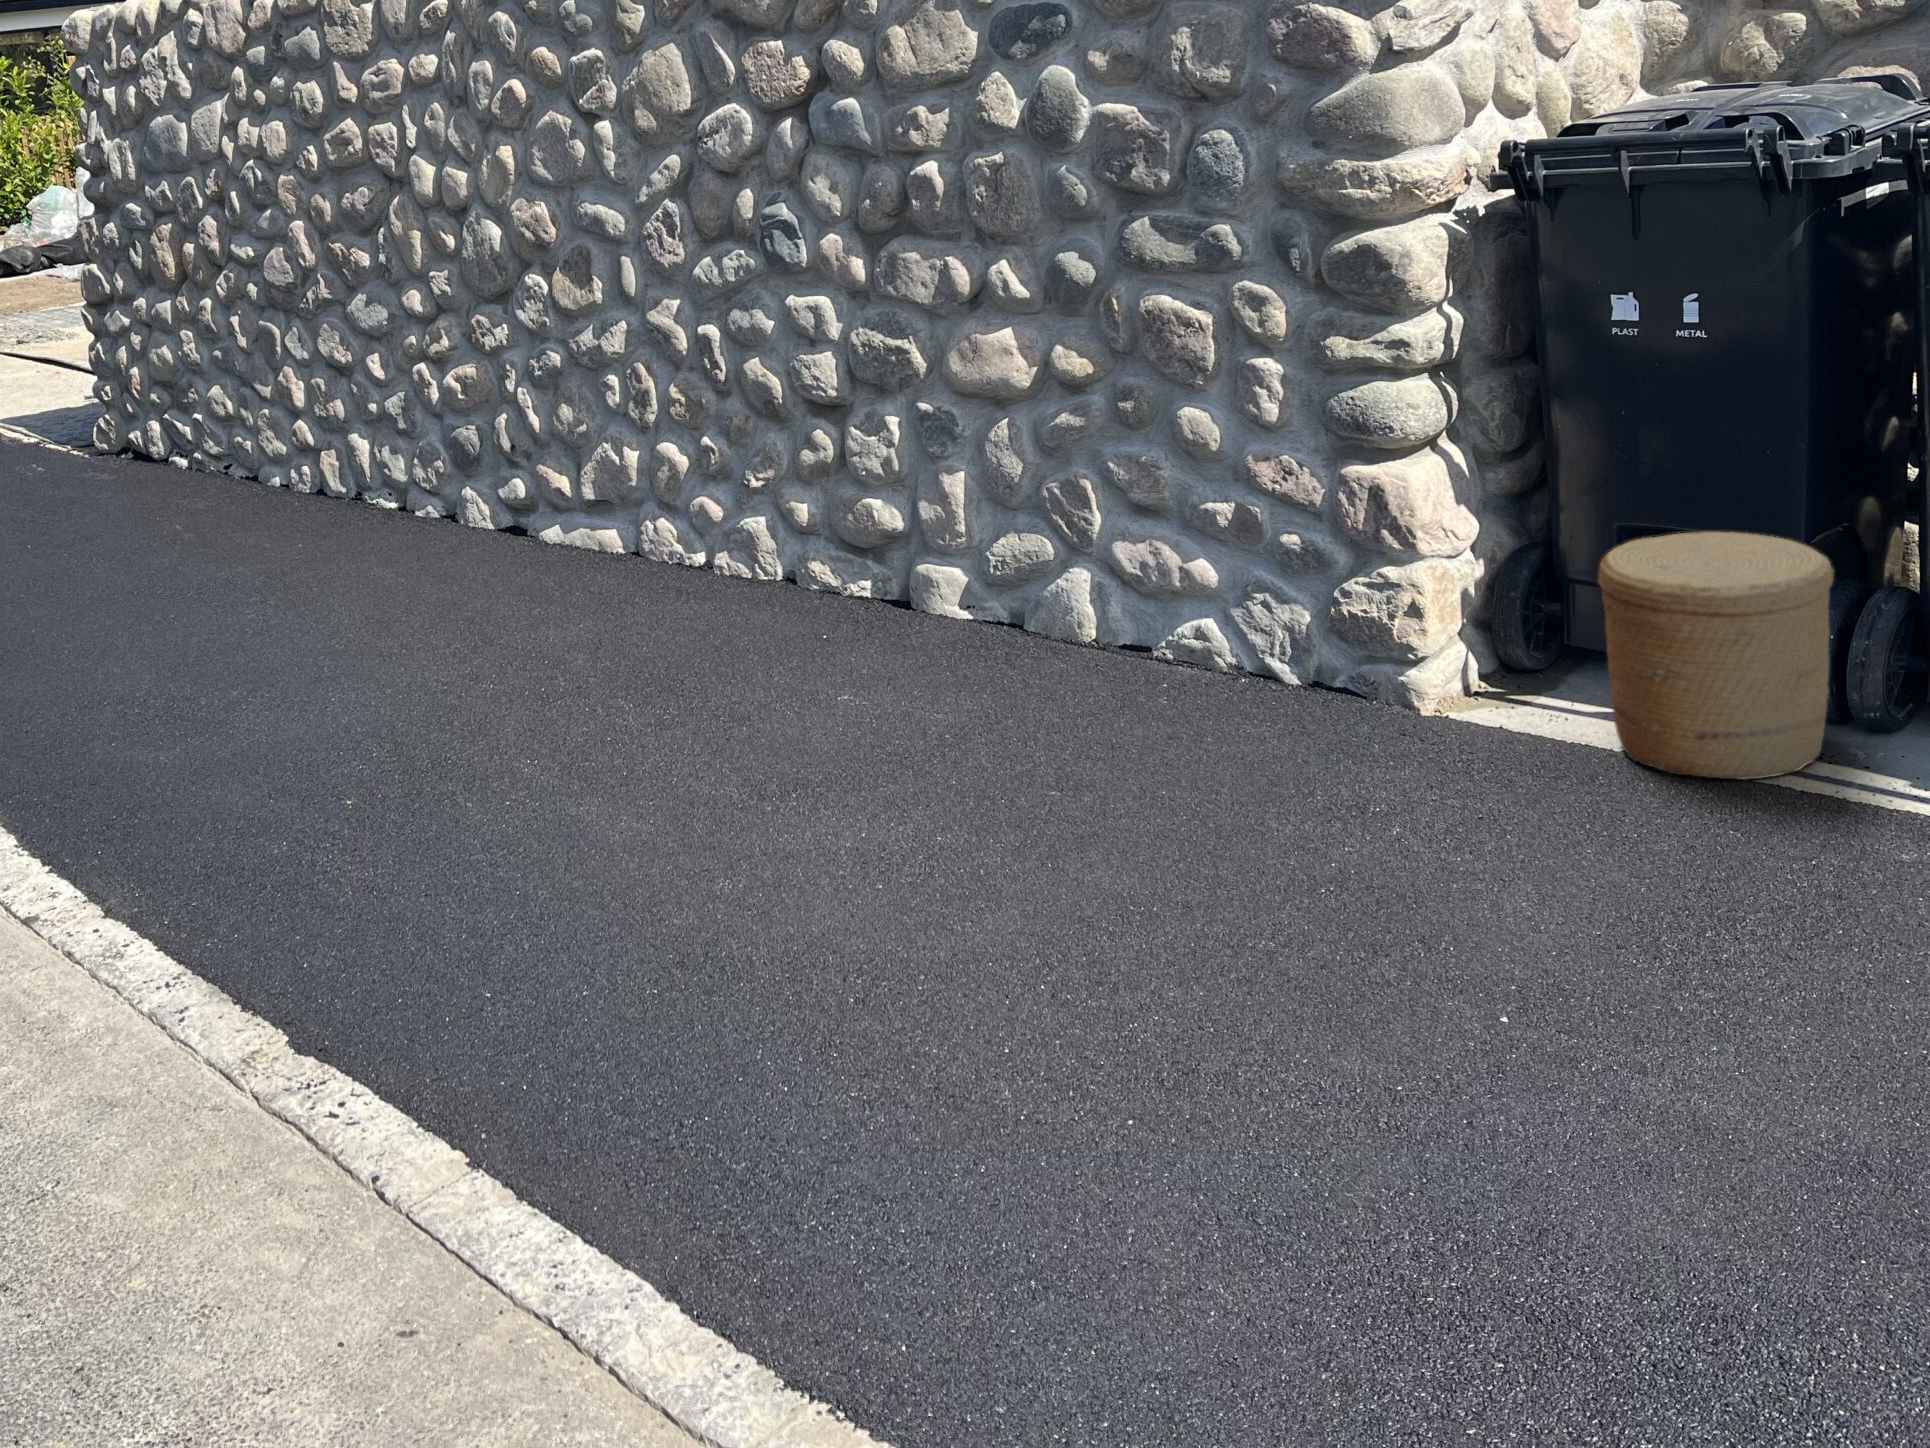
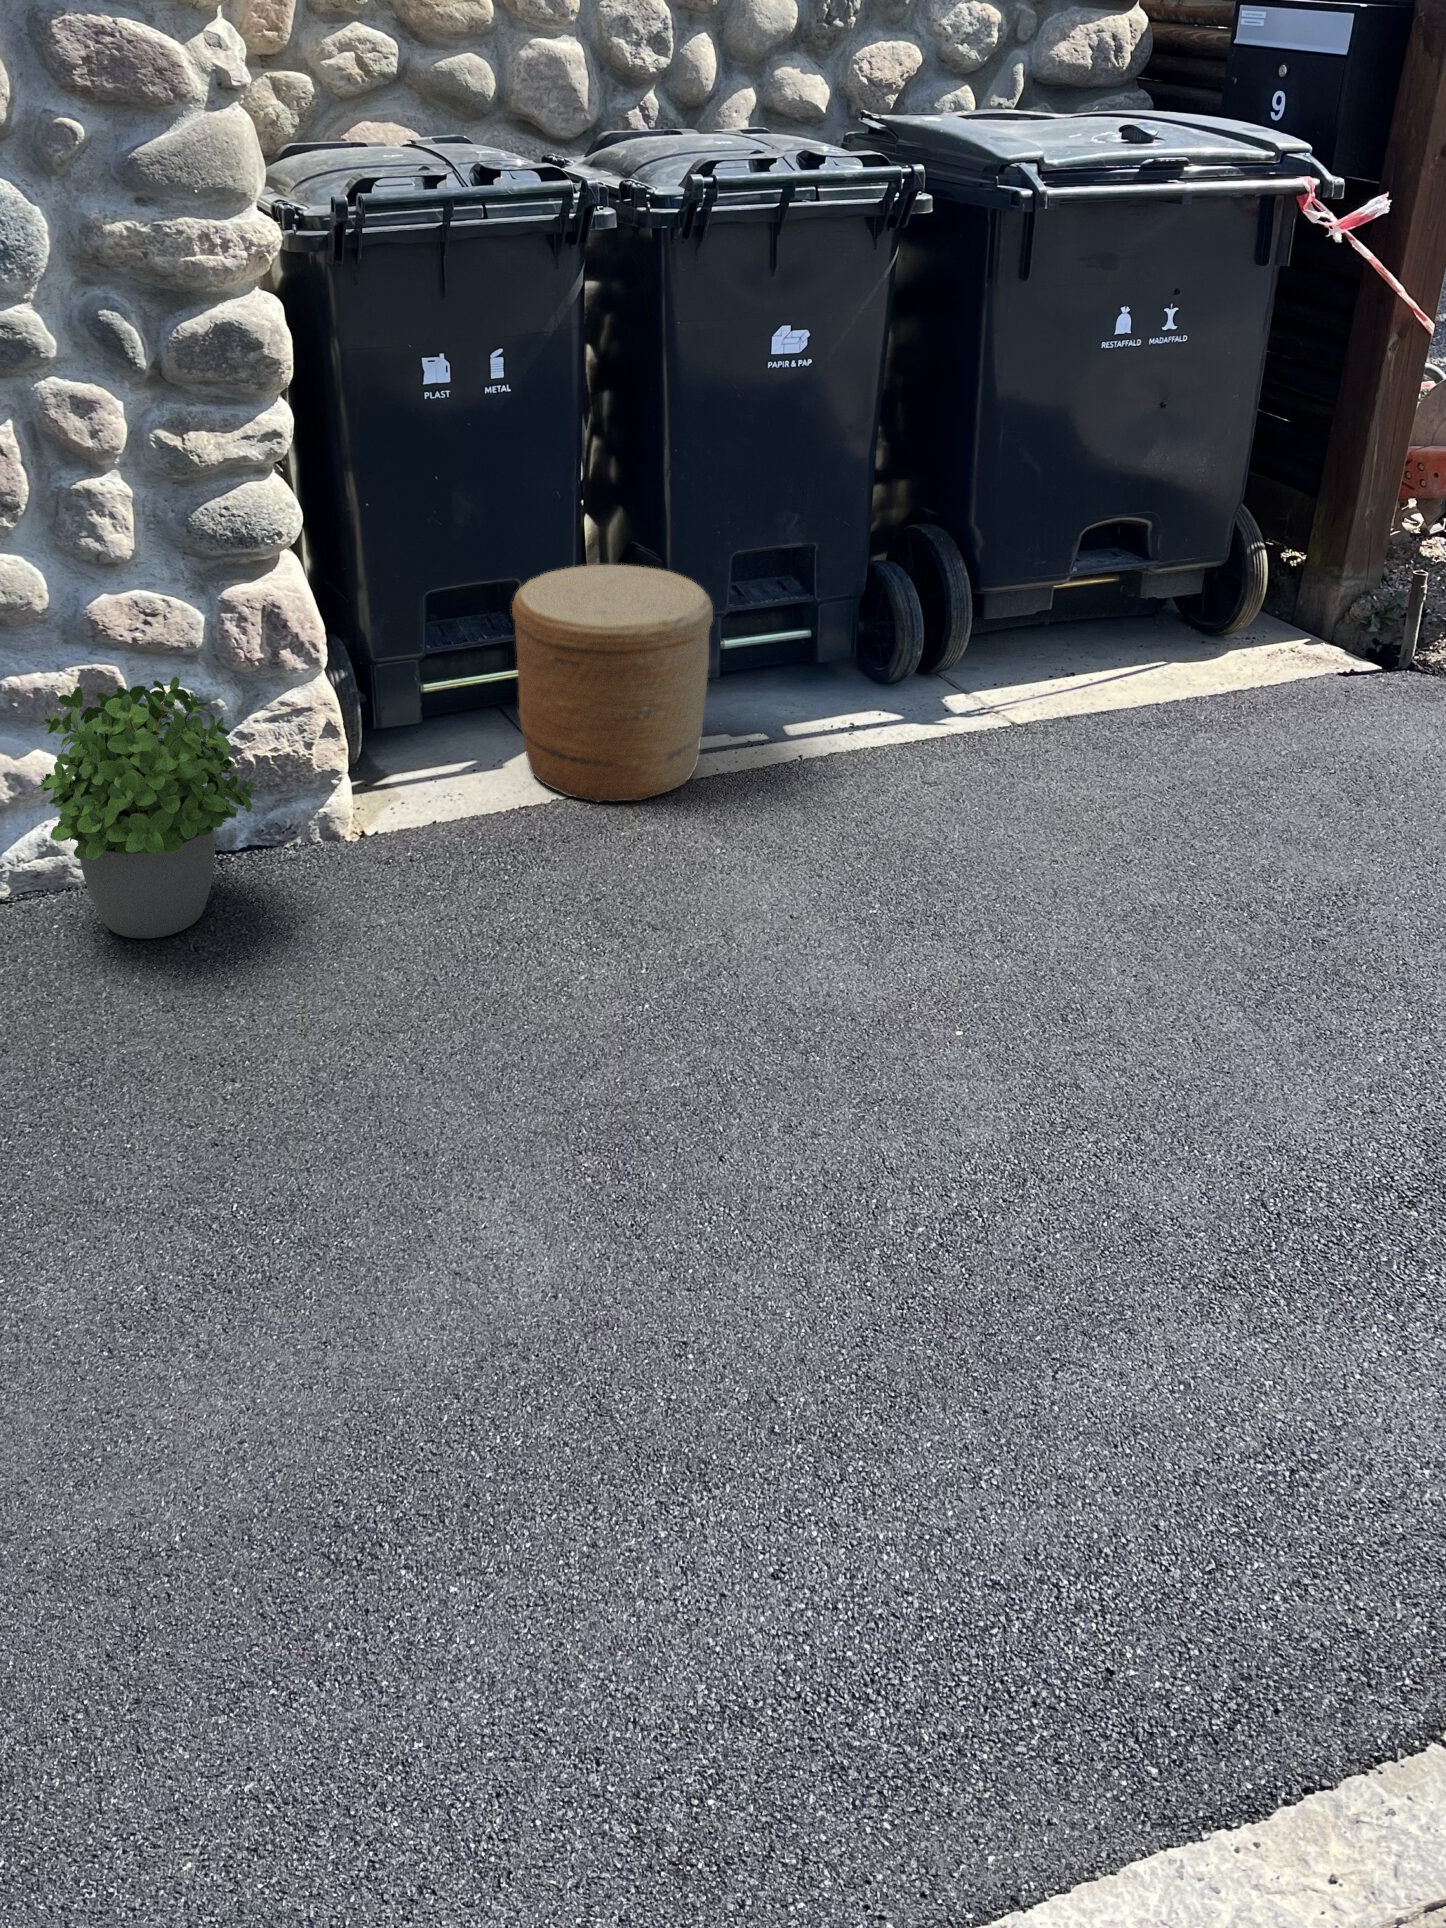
potted plant: none [1126,511,1285,714] -> present [35,677,254,938]

